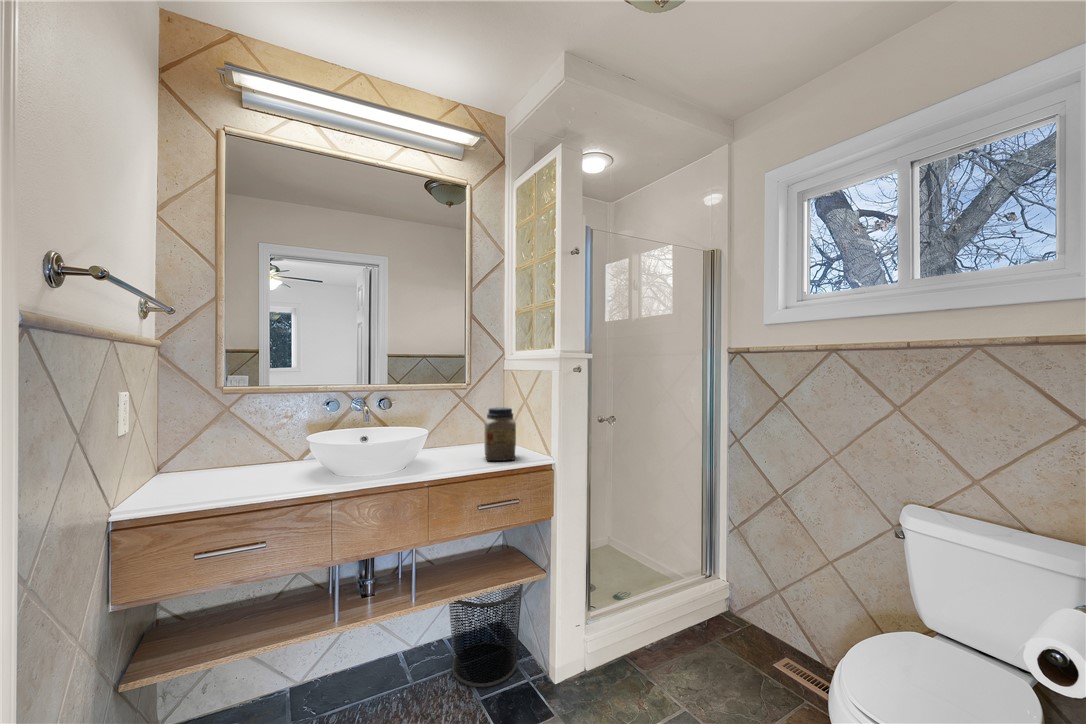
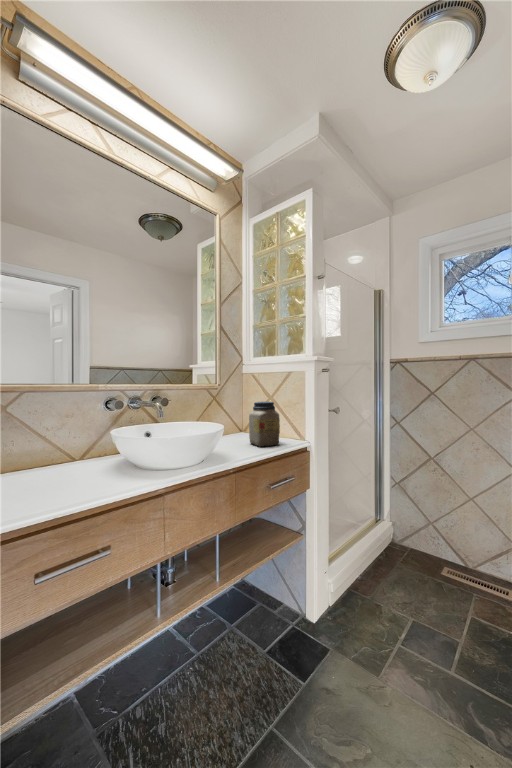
waste bin: present [449,582,523,687] -> none [218,537,283,643]

